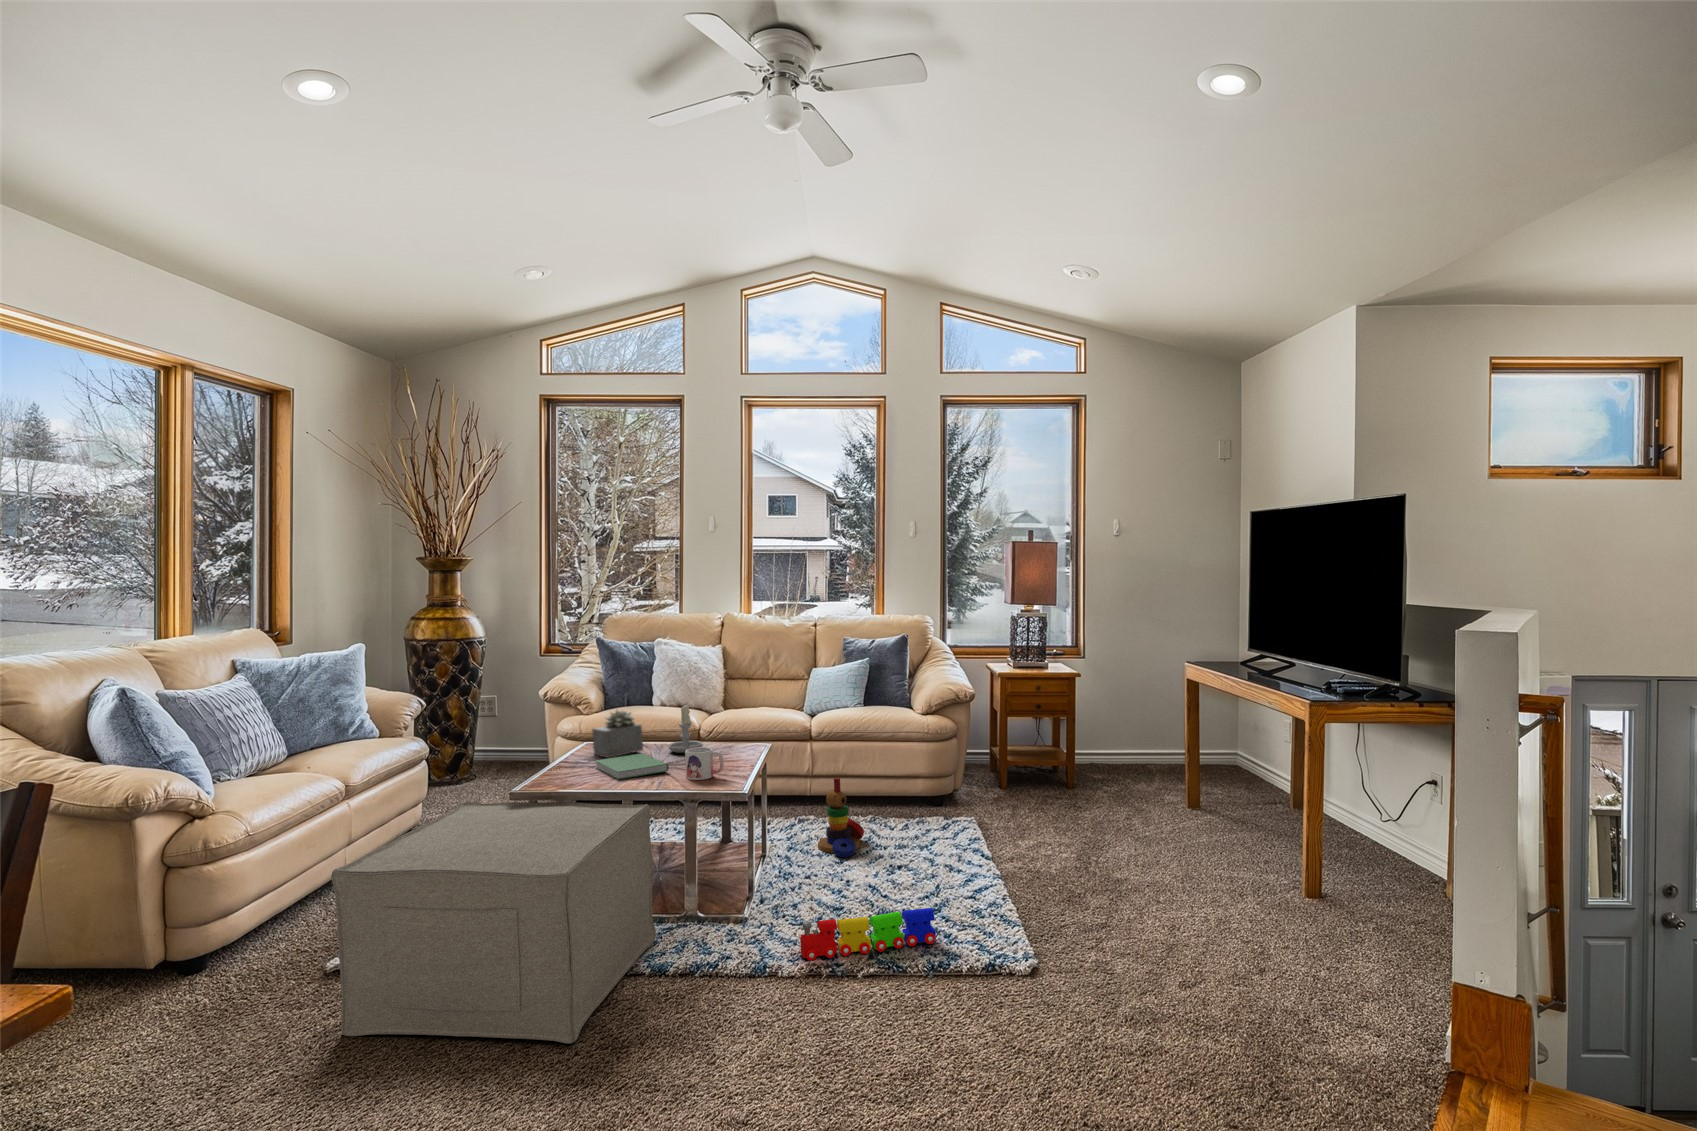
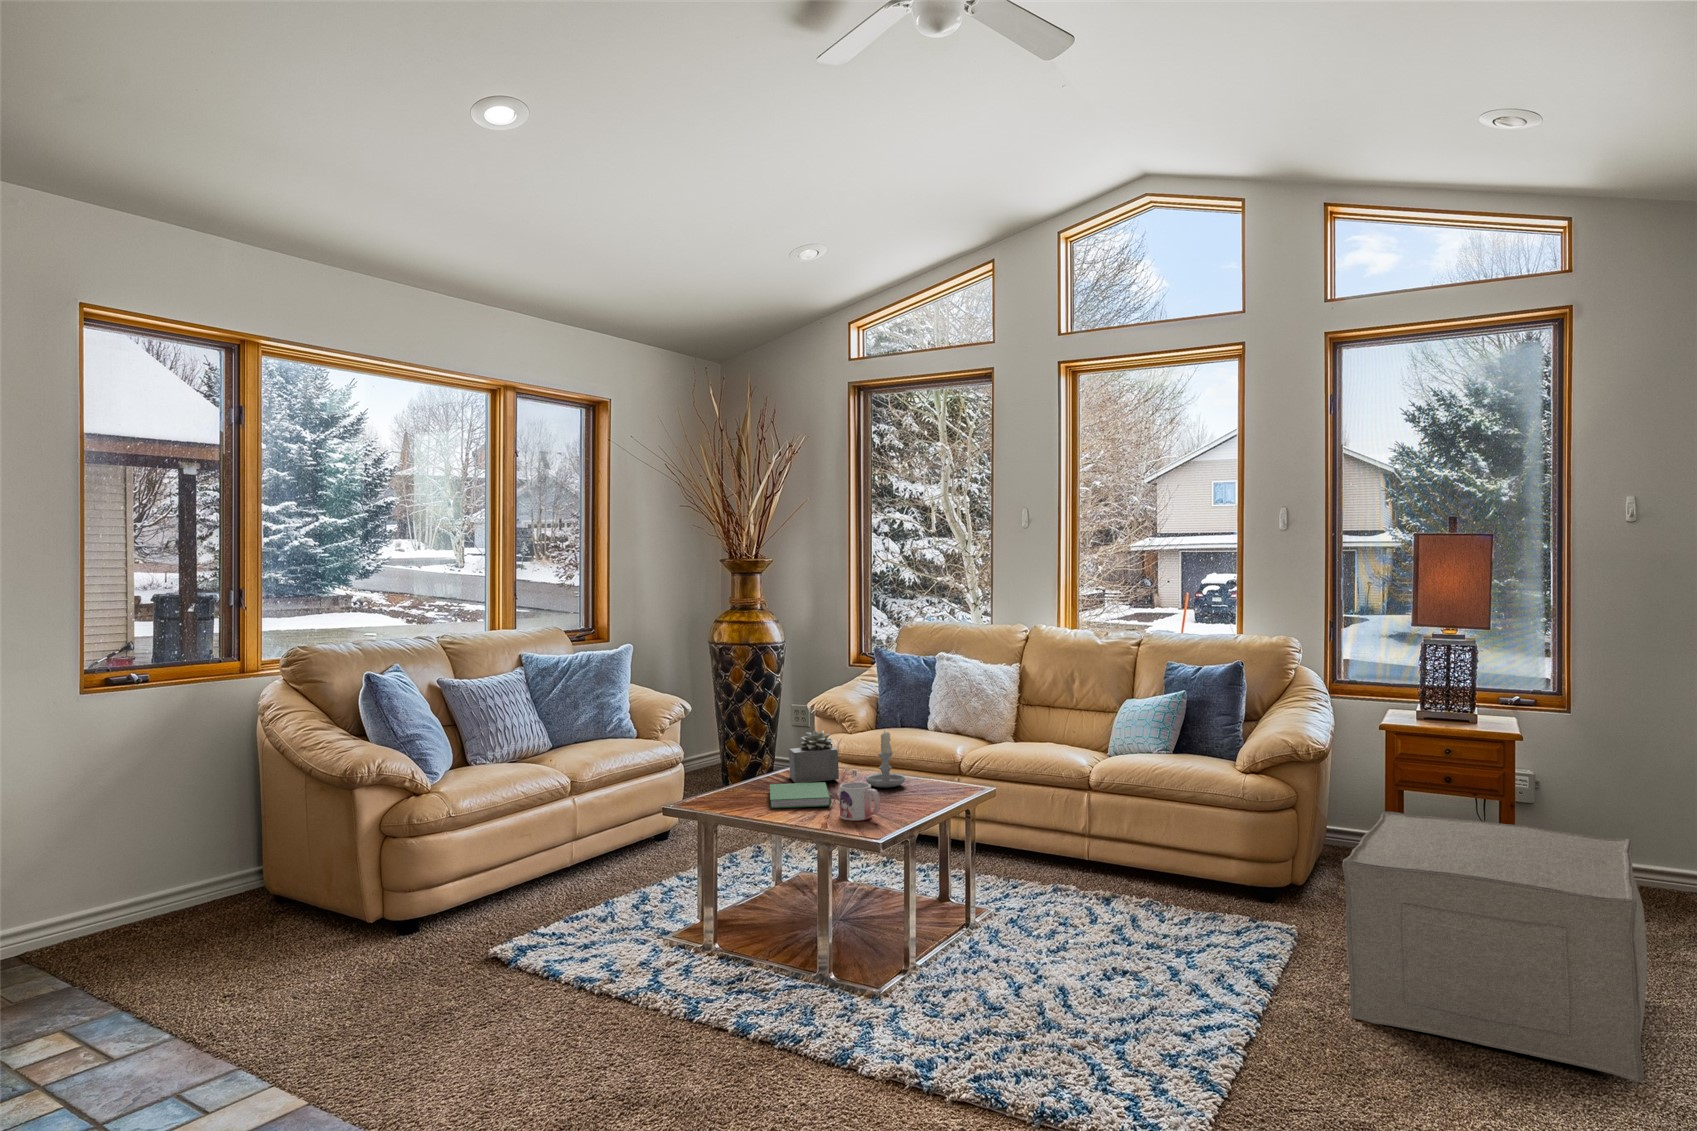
stacking toy: present [818,778,864,857] -> none [1047,841,1111,944]
ottoman: present [331,802,656,1044] -> present [1342,812,1647,1082]
toy train: present [800,908,936,961] -> none [901,1013,1081,1079]

